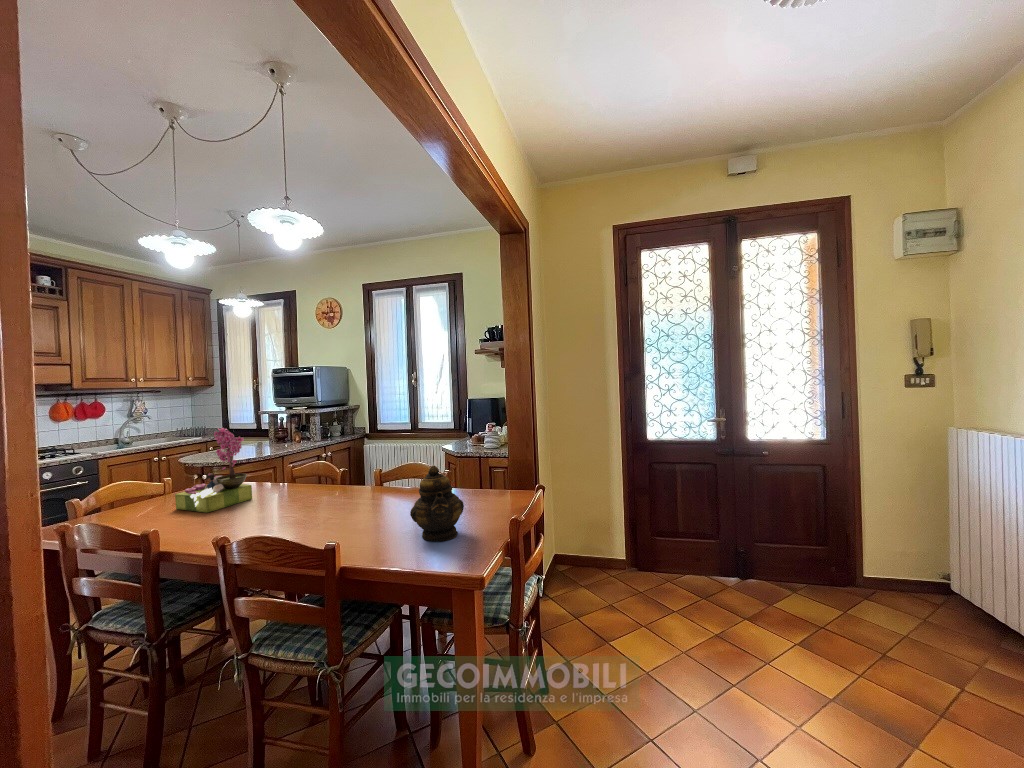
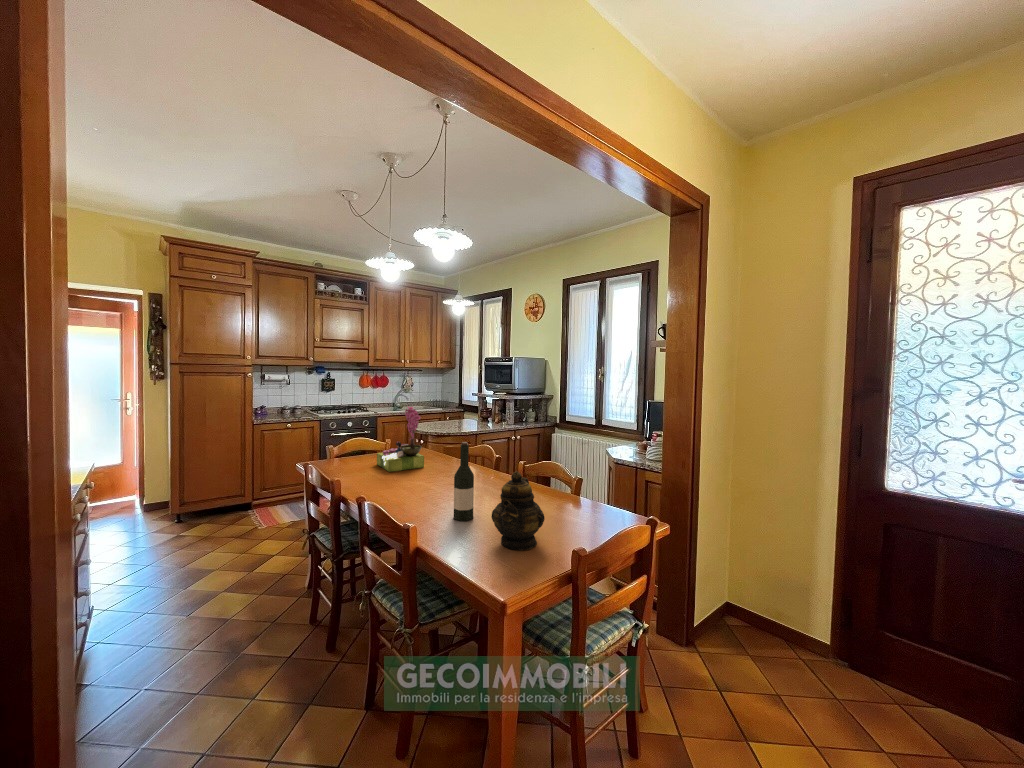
wine bottle: none [347,449,373,535] -> present [454,442,474,521]

